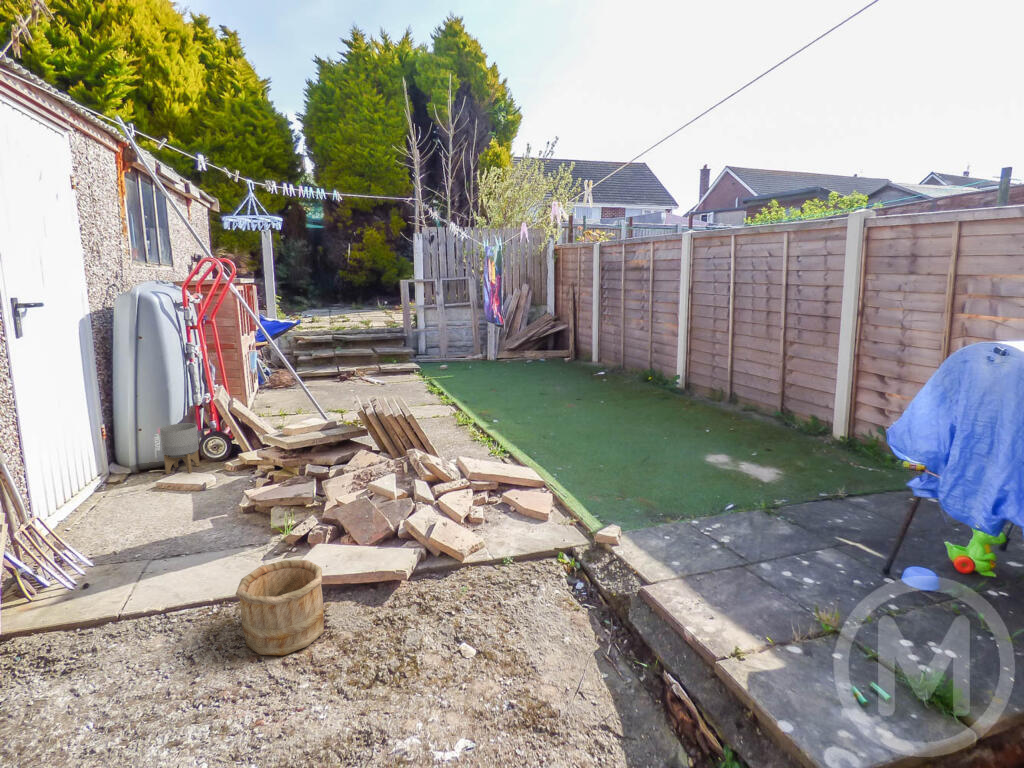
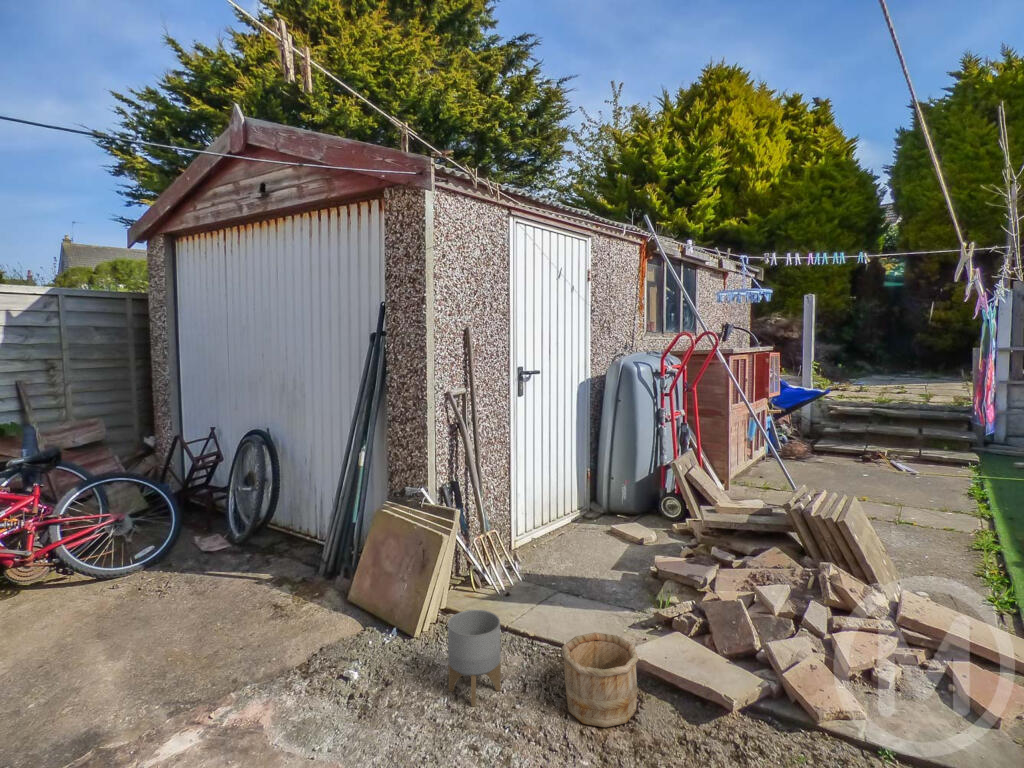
planter: present [160,423,199,474] -> present [448,610,501,706]

